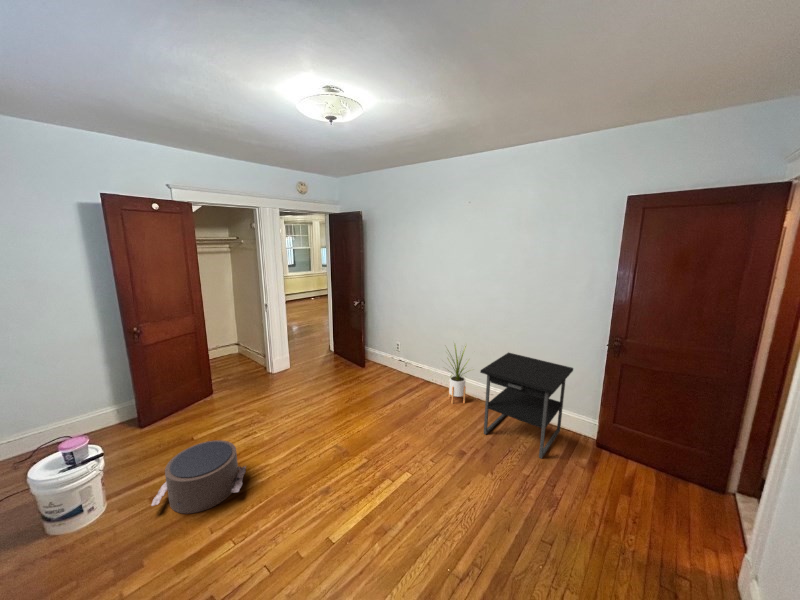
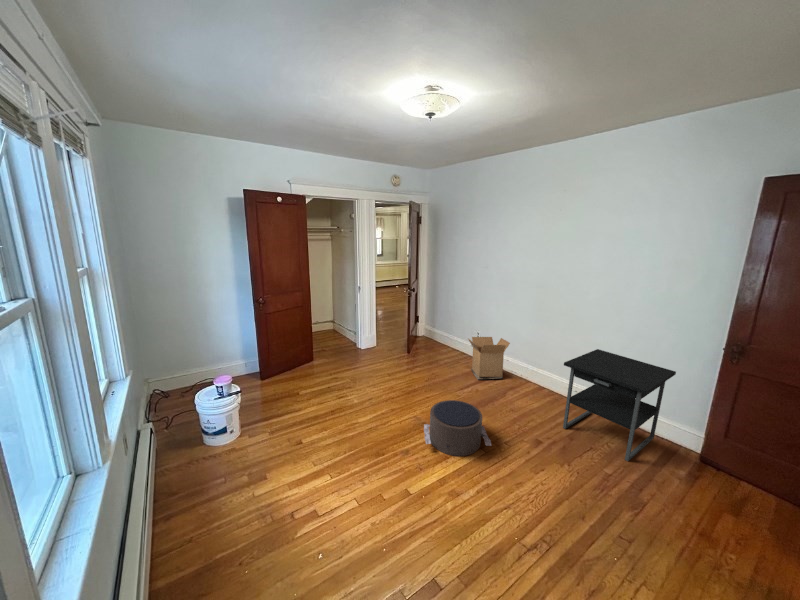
house plant: present [448,345,467,403] -> none [521,332,560,397]
cardboard box: none [388,348,430,393] -> present [468,337,510,379]
pouf: present [152,440,246,514] -> present [424,400,491,456]

